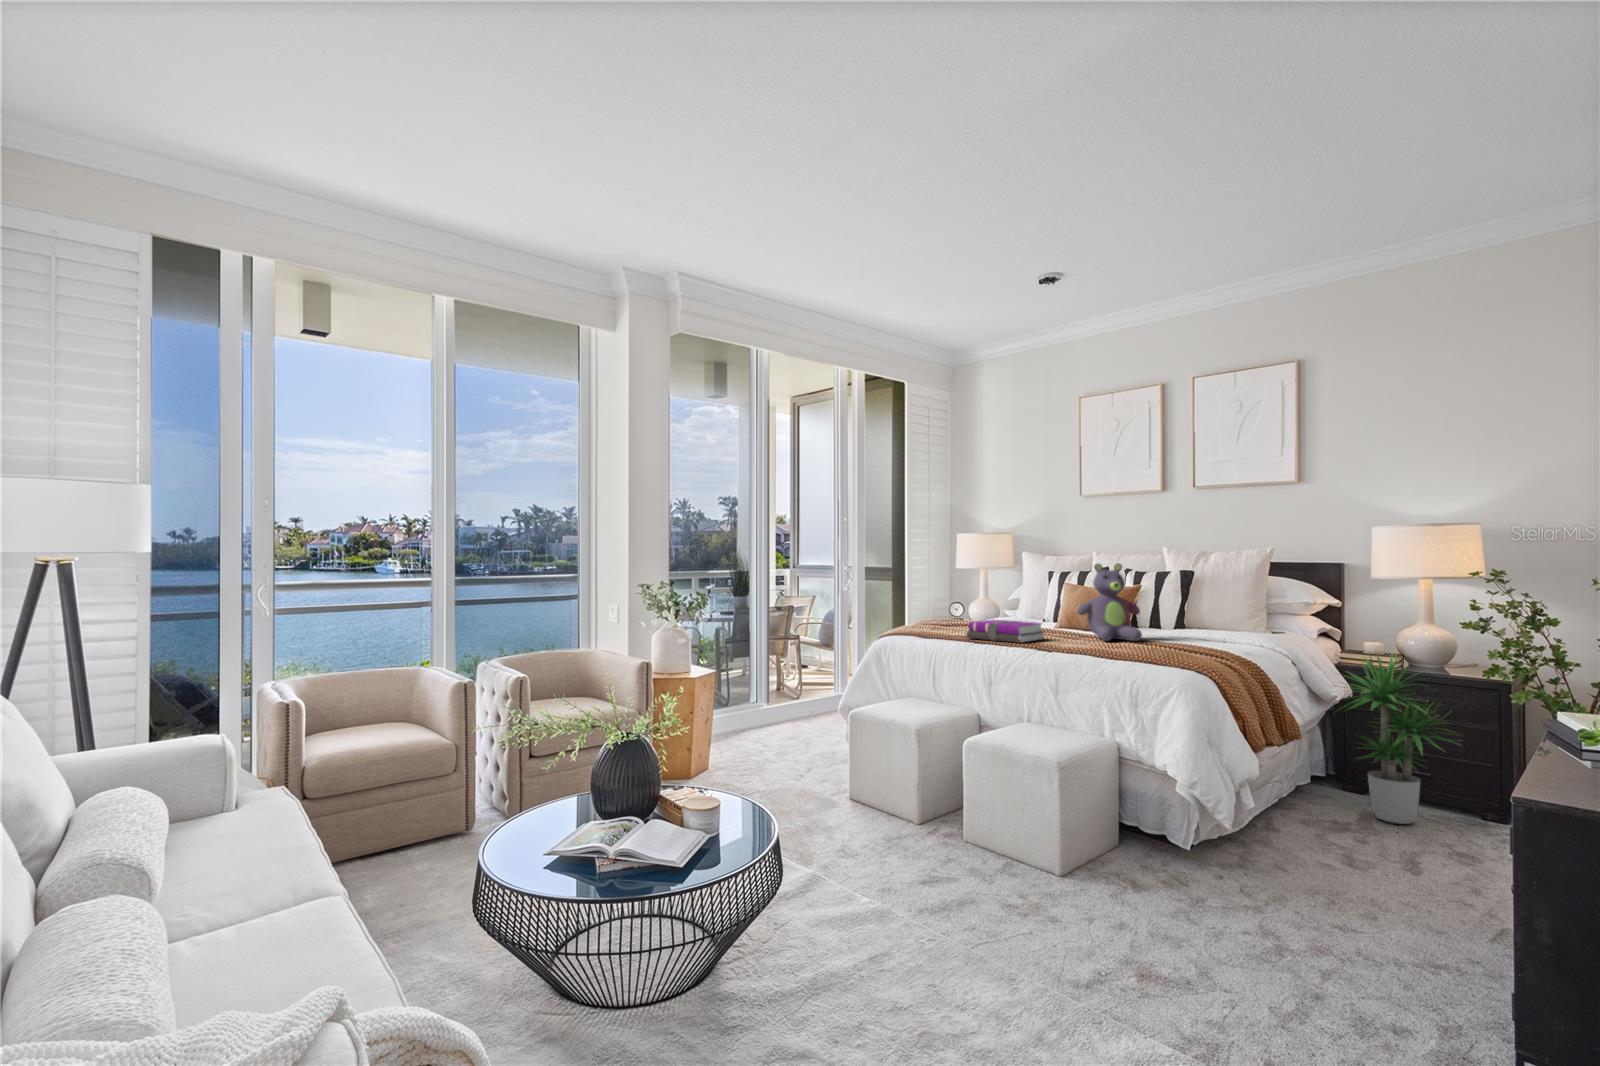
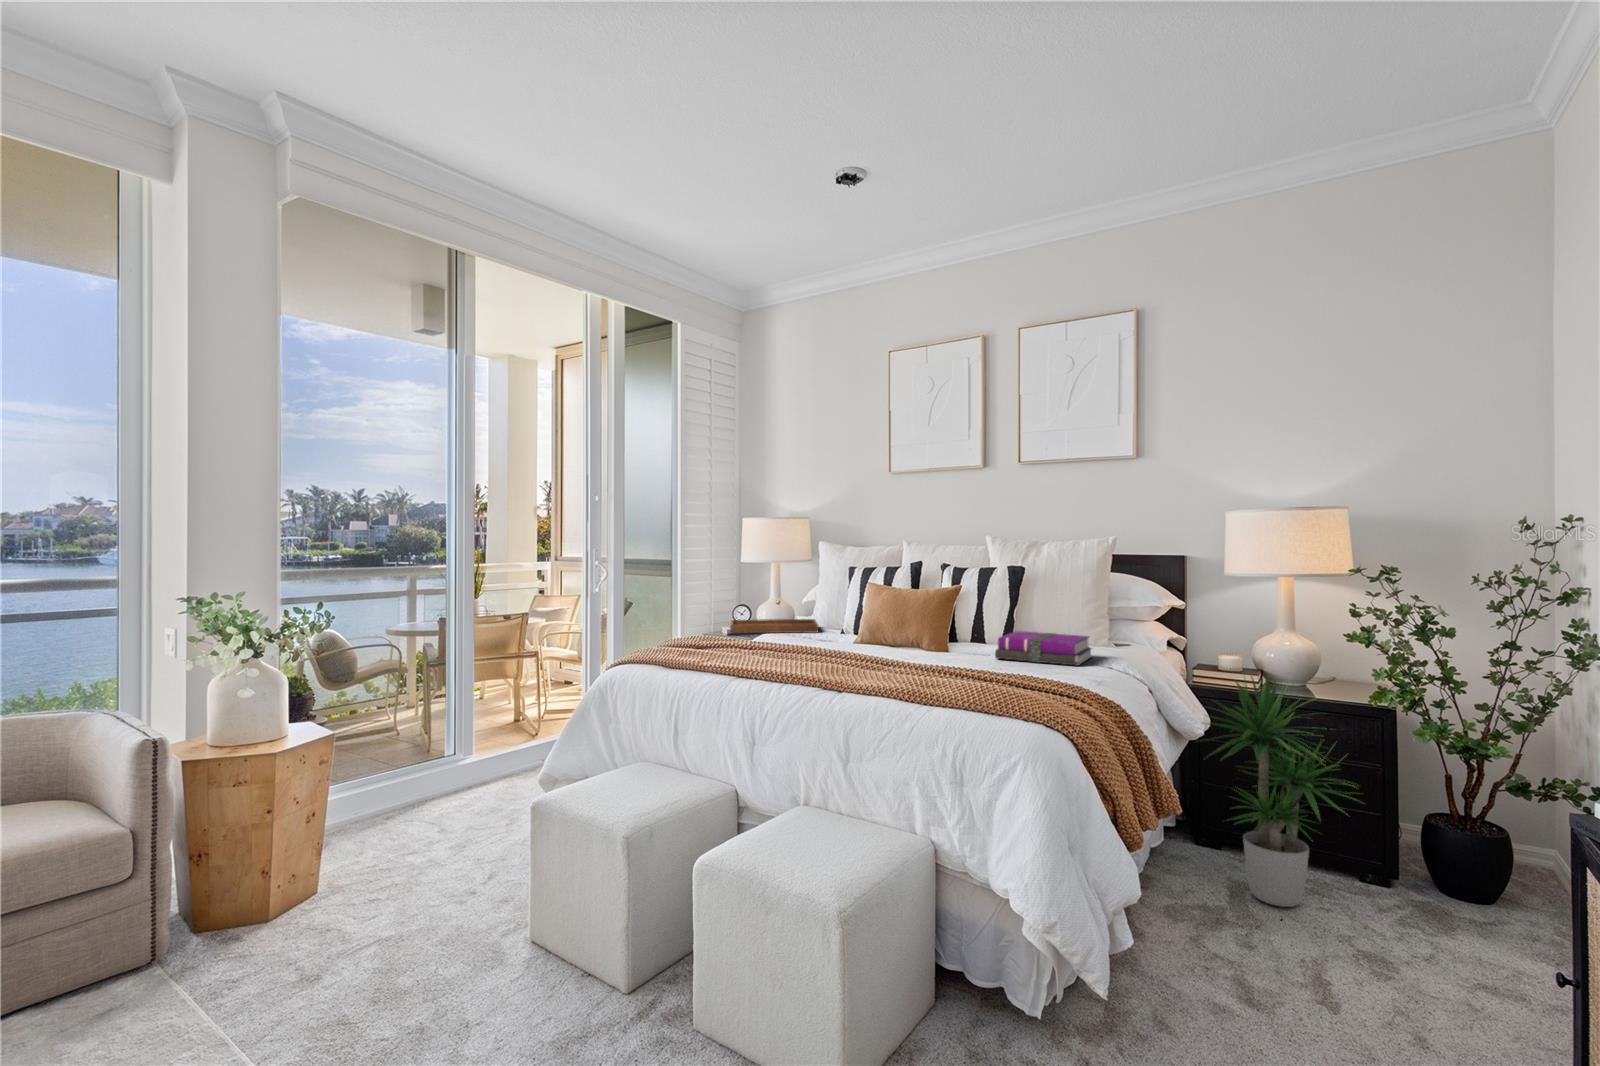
stuffed bear: present [1077,563,1142,641] -> none [879,561,965,672]
tray: none [954,597,1025,622] -> present [730,600,818,633]
notebook: present [966,619,1044,643] -> present [995,631,1091,666]

